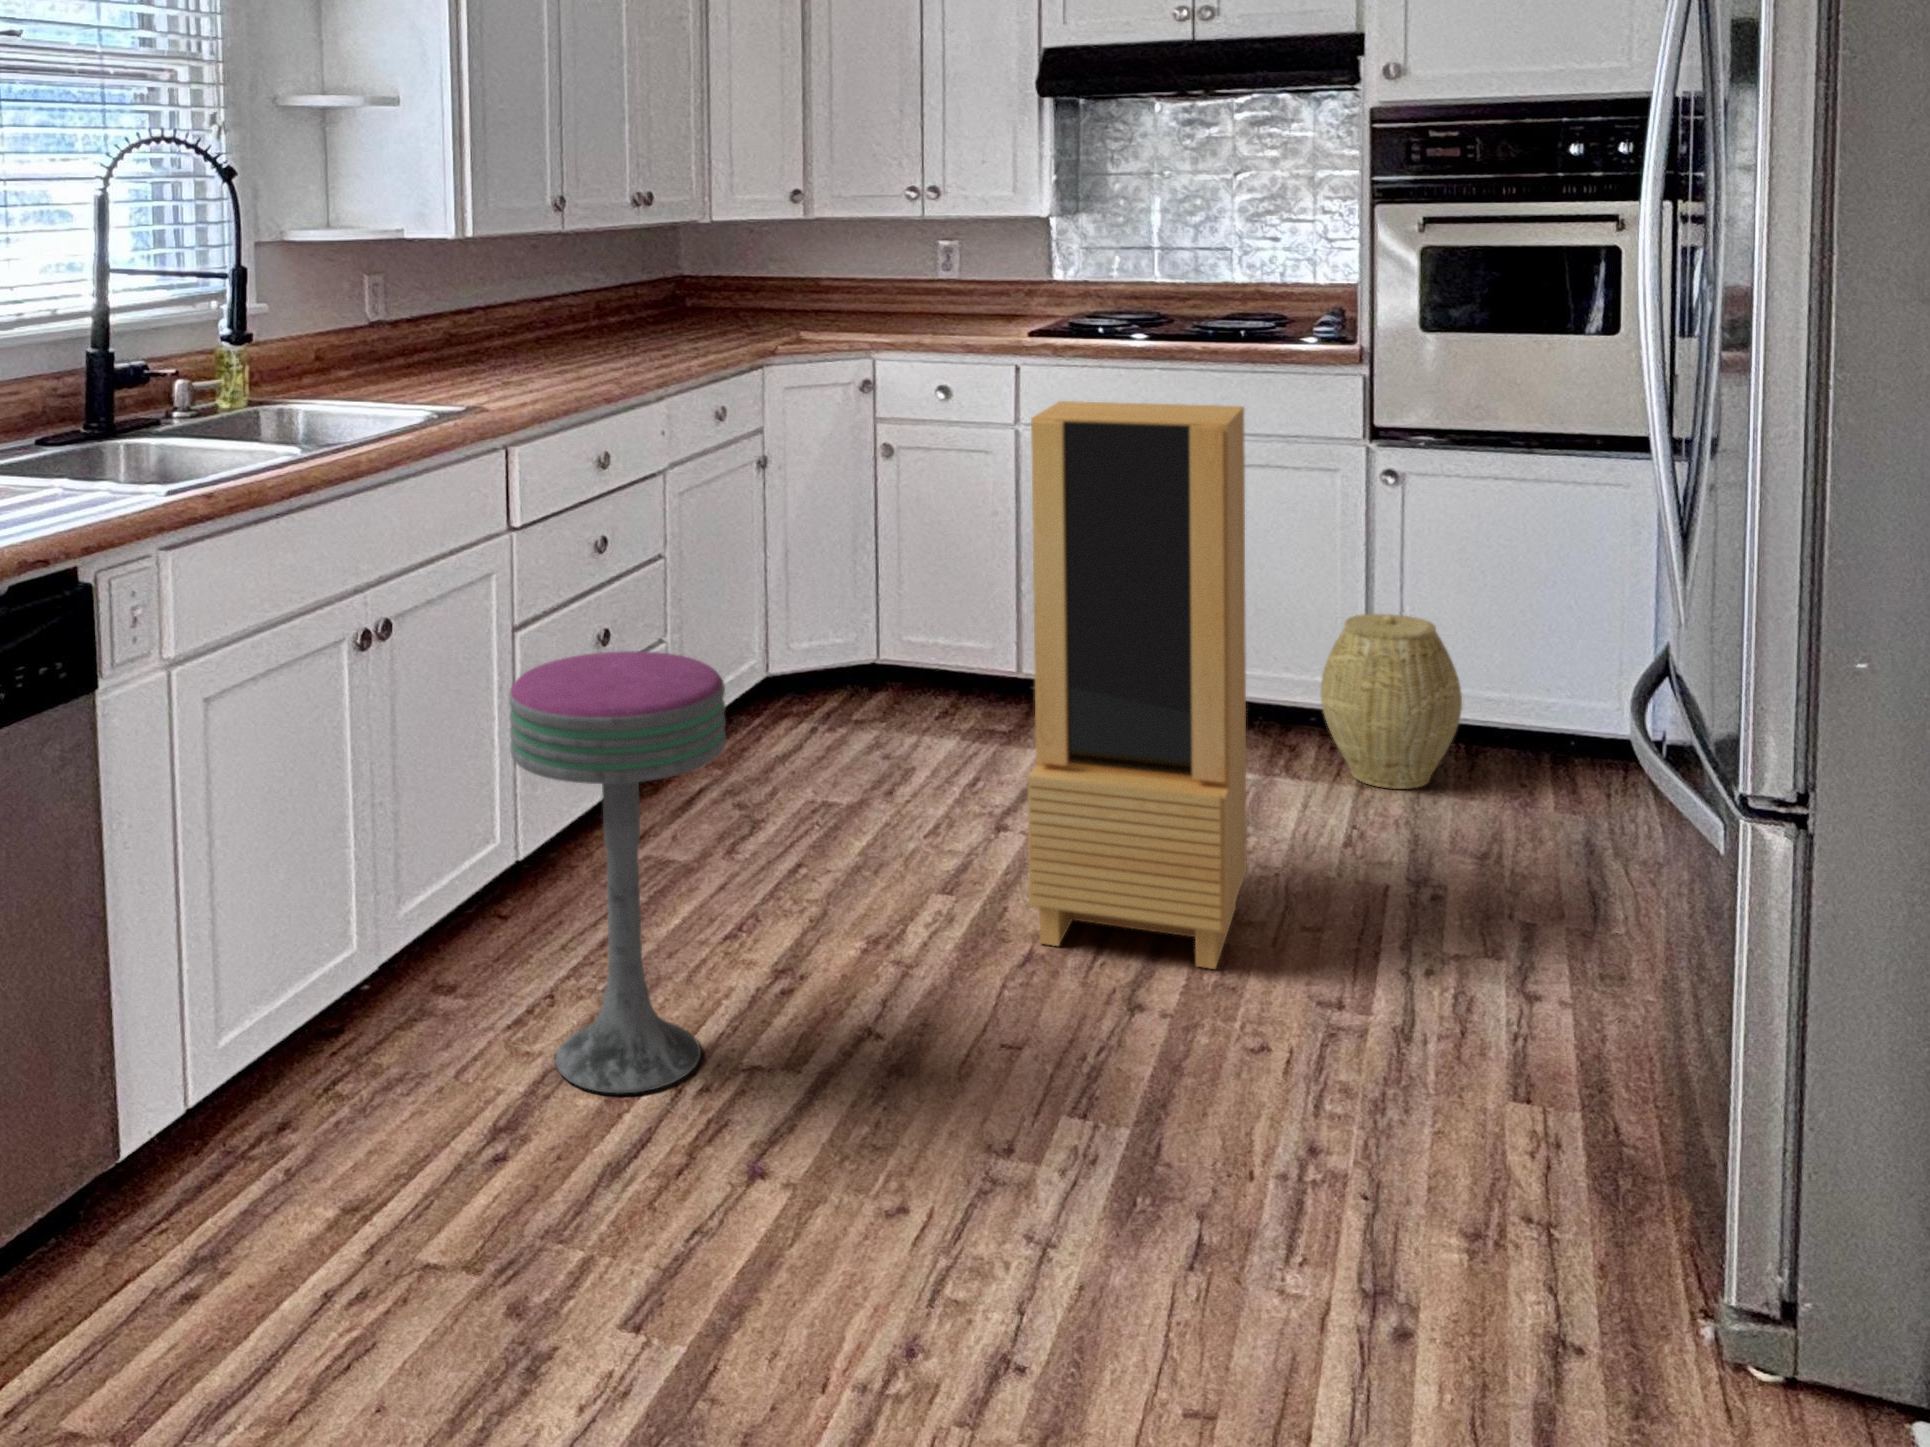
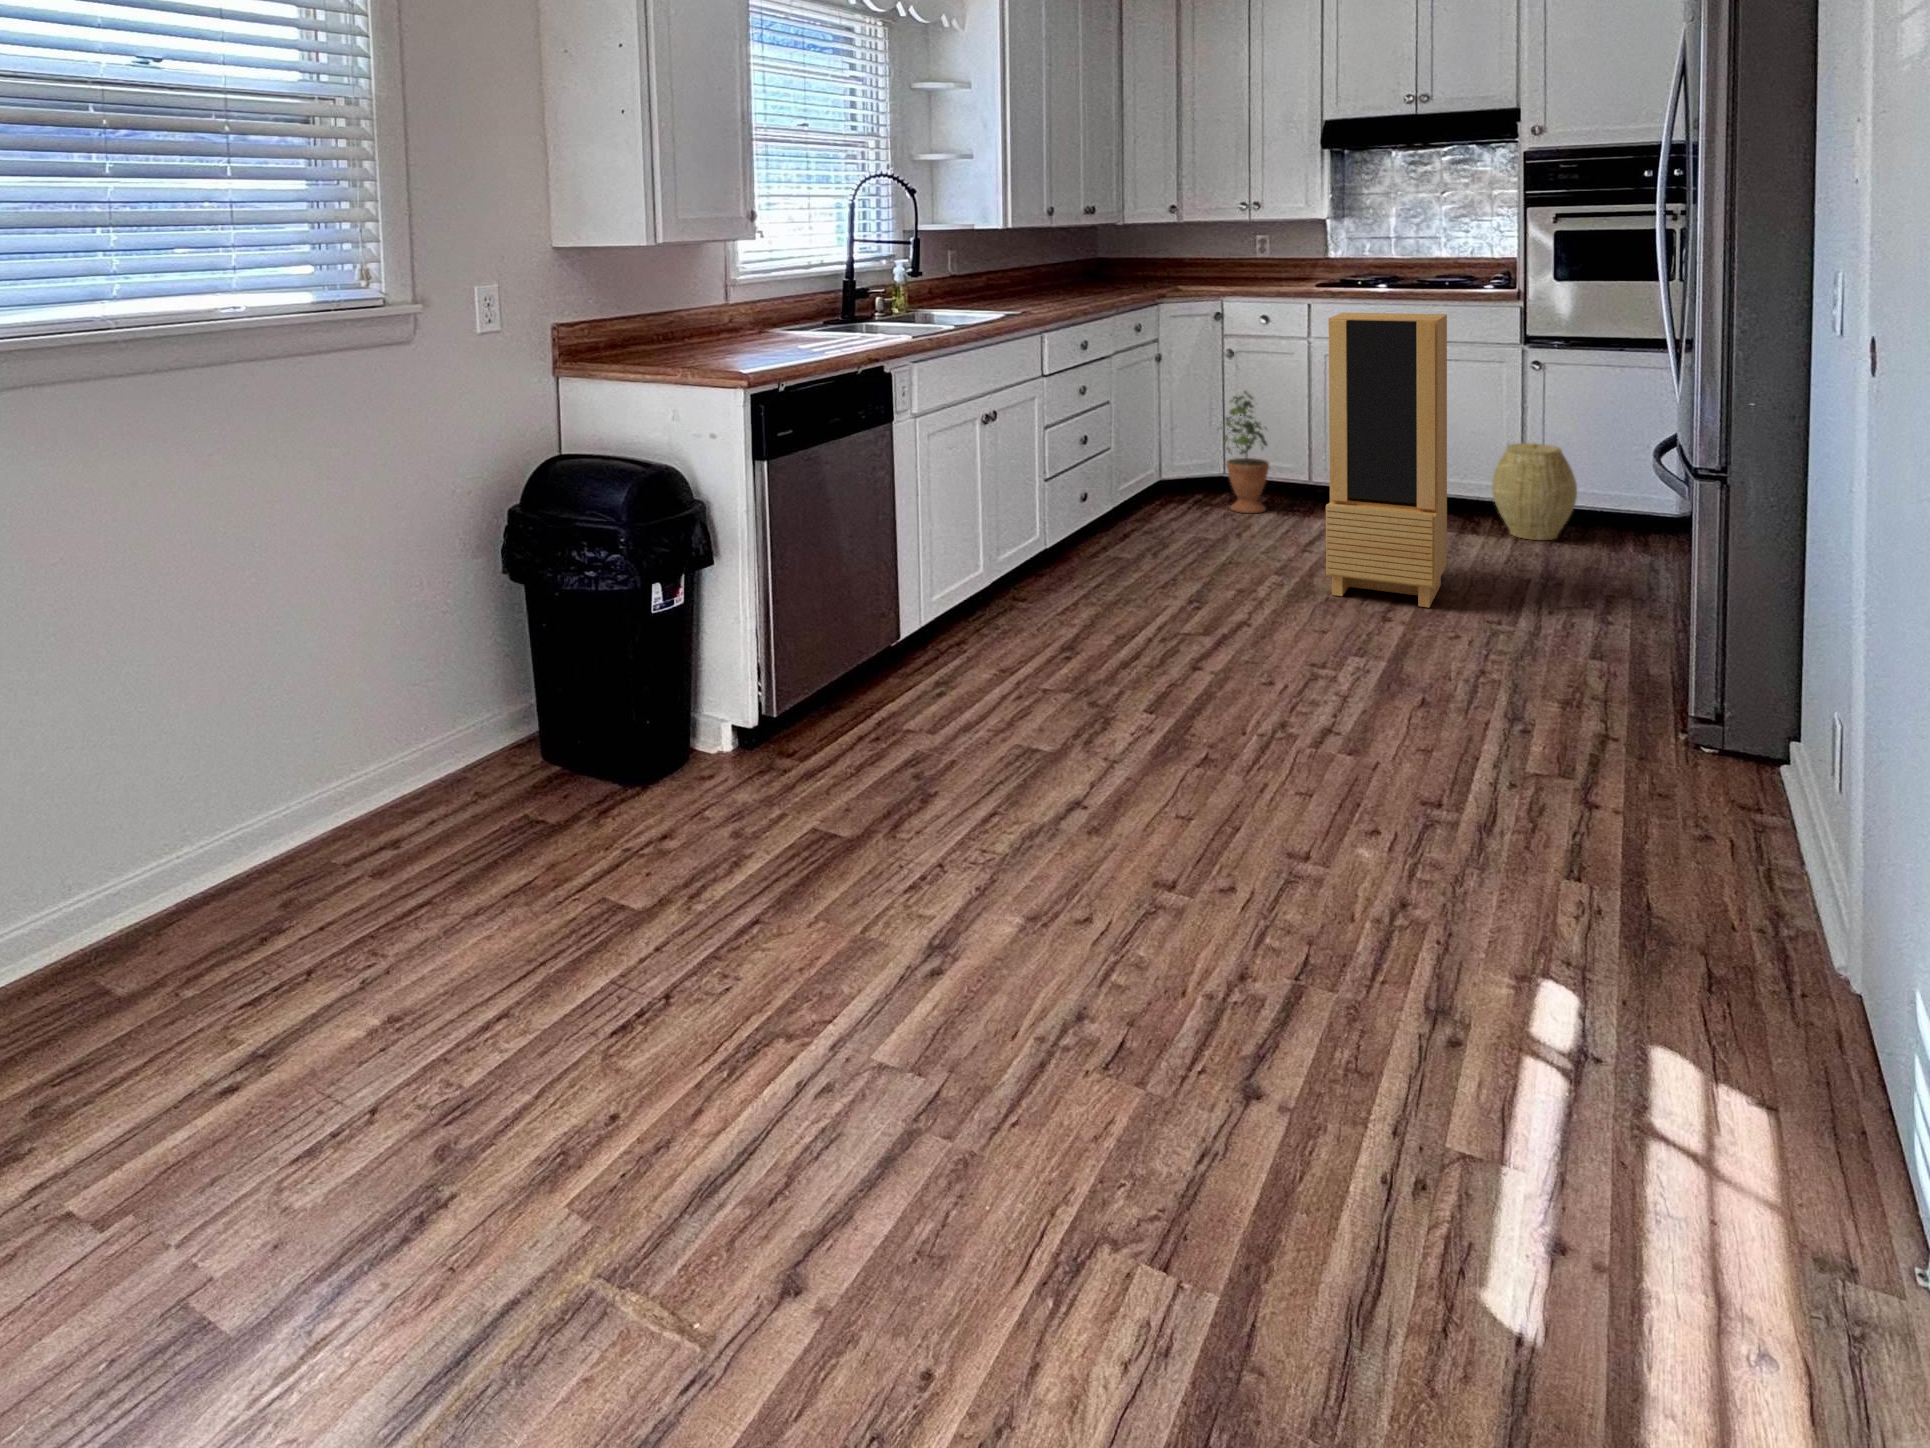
potted plant: none [856,517,947,743] -> present [1217,391,1269,513]
bar stool: present [508,651,726,1093] -> none [1066,430,1174,639]

